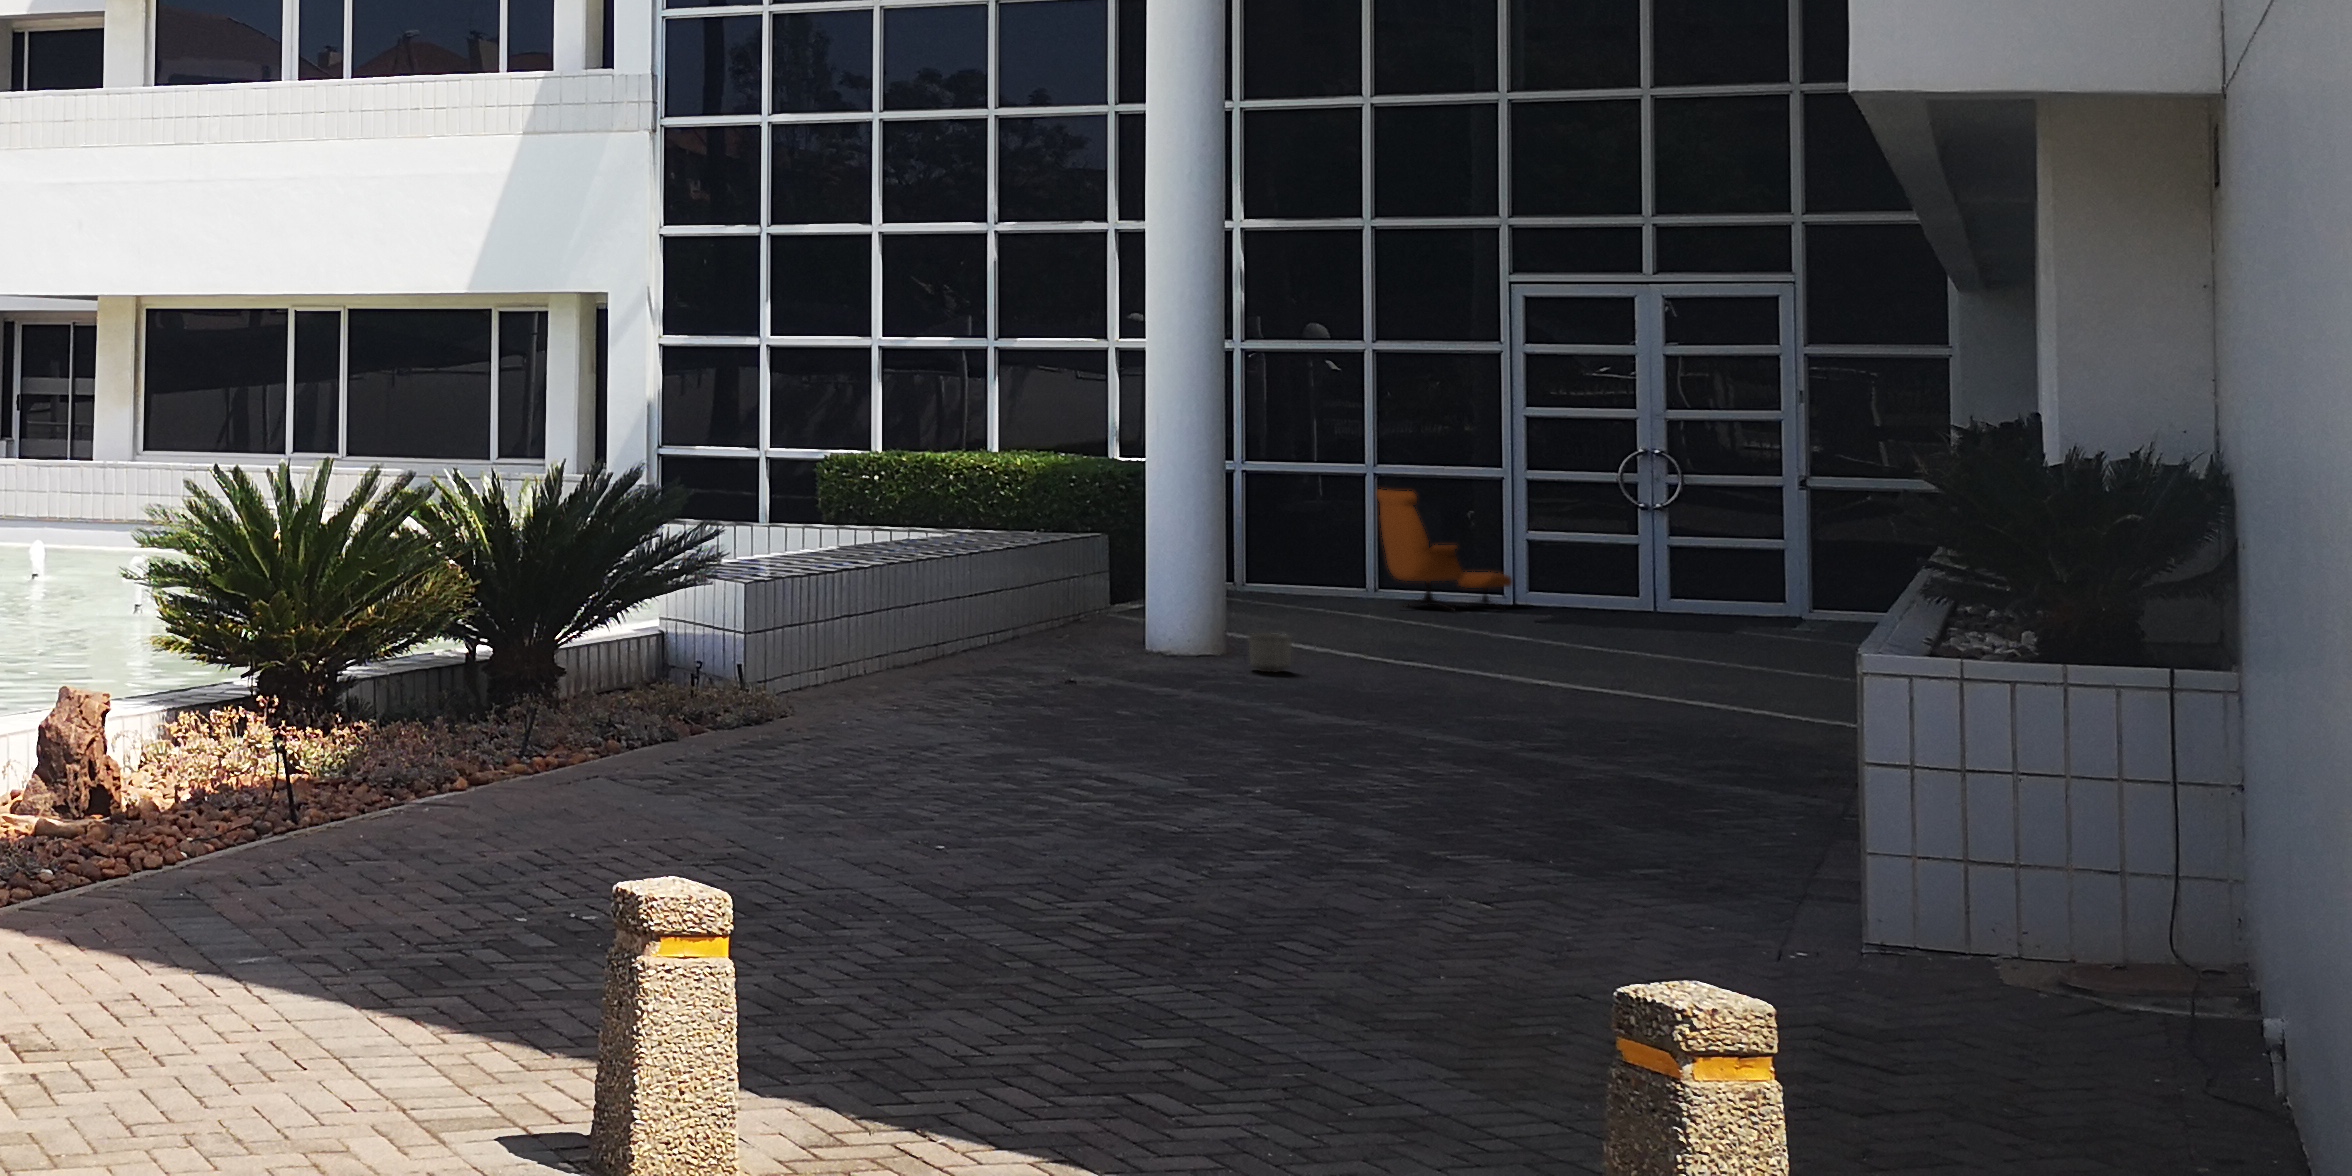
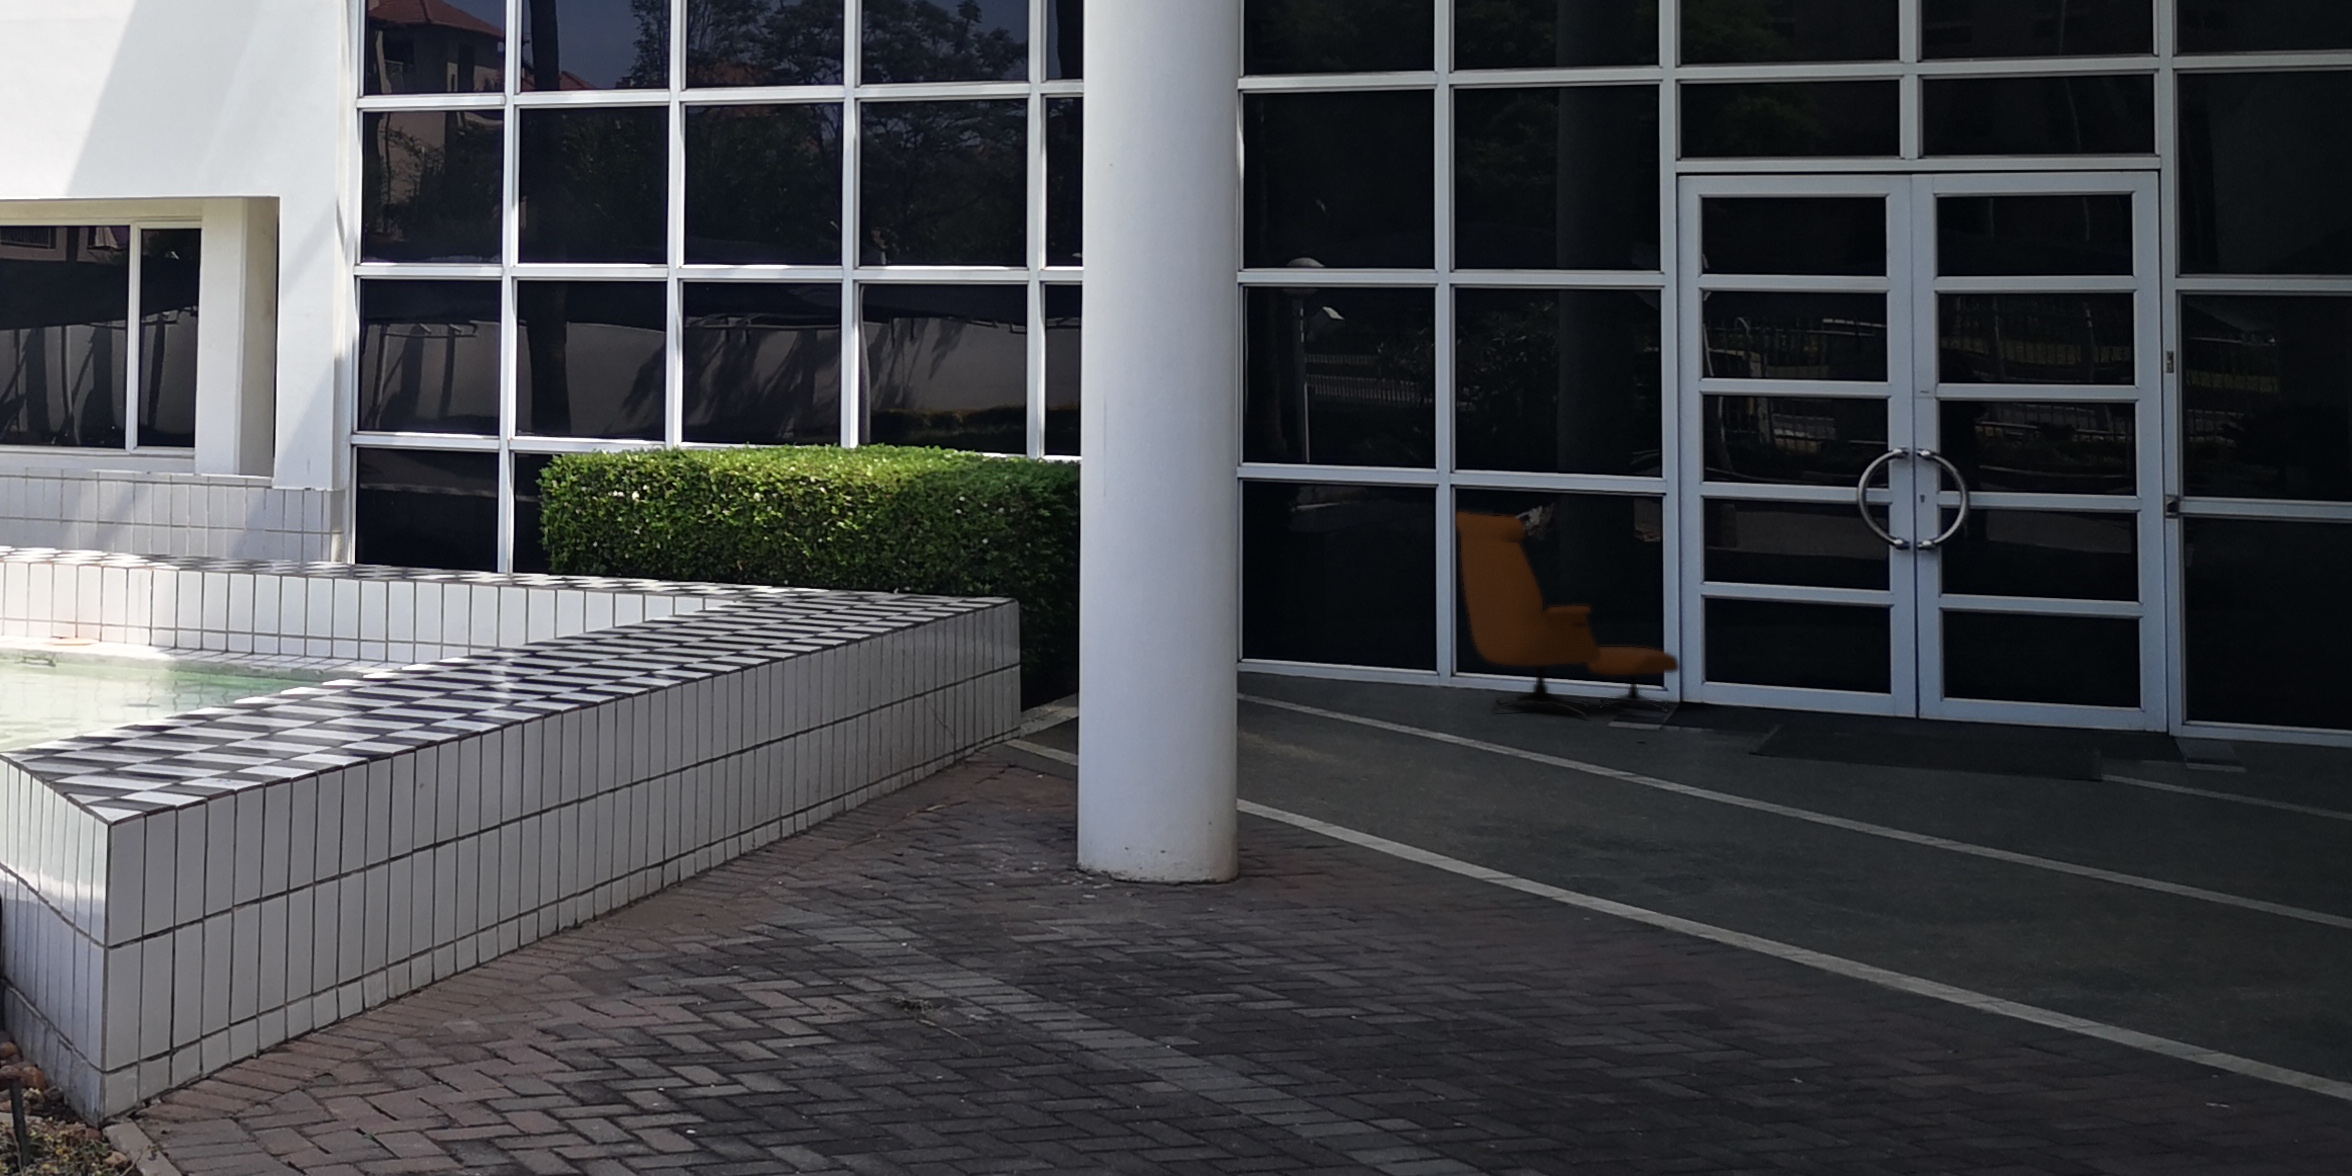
planter: present [1249,633,1292,672] -> none [1221,815,1306,895]

